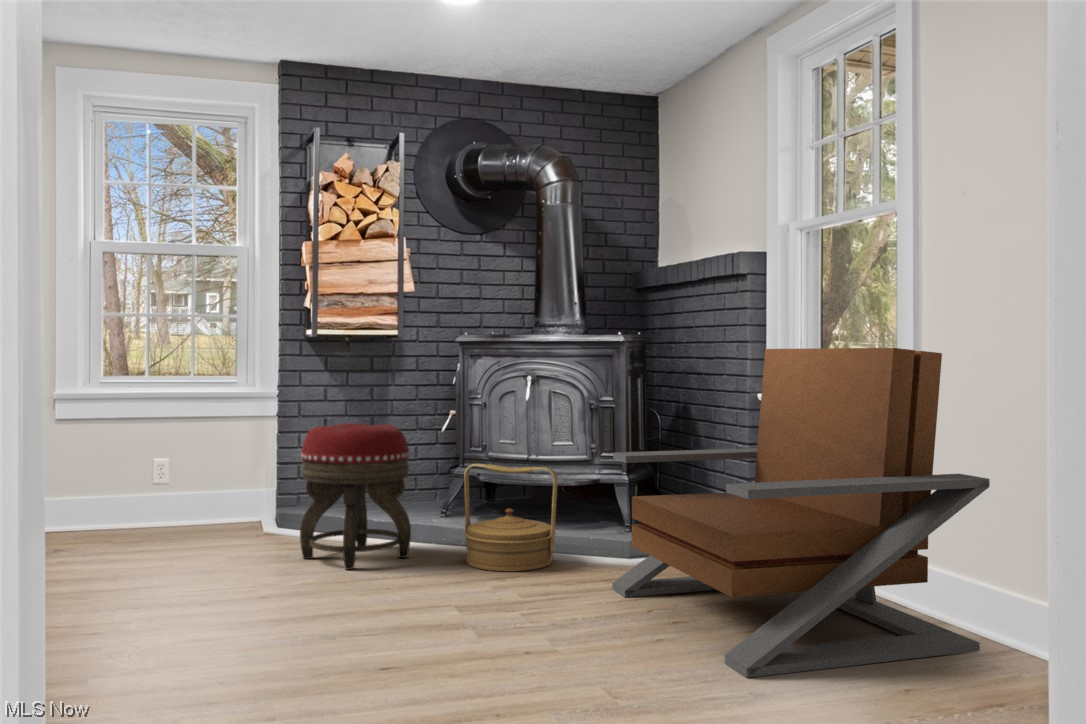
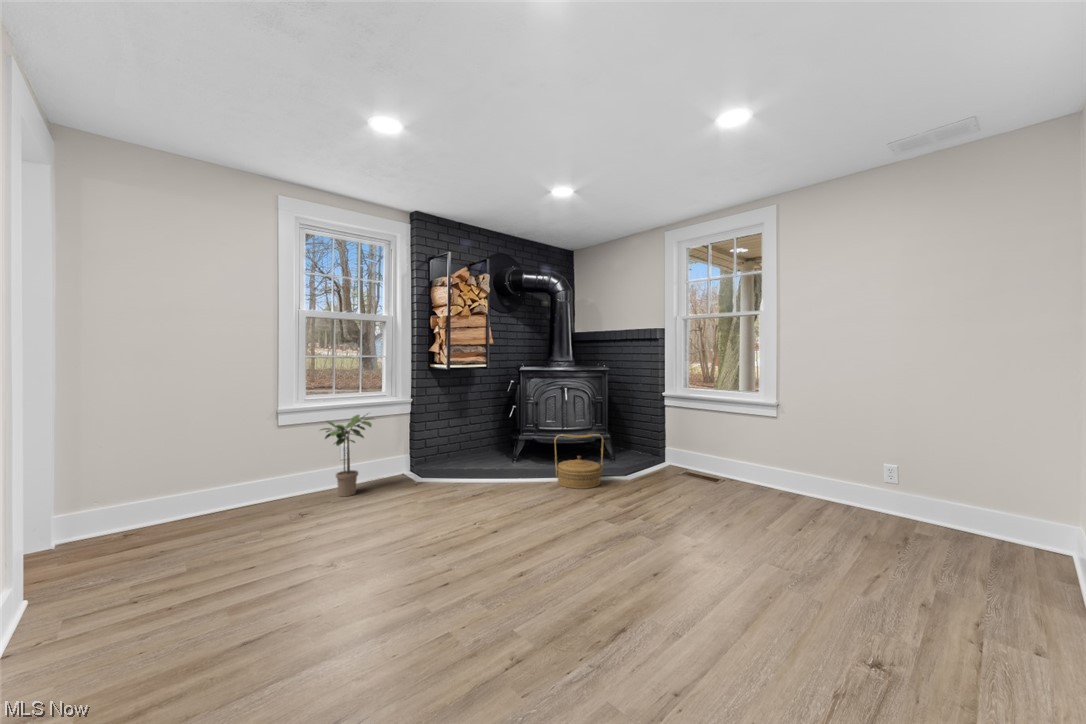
lounge chair: present [612,348,990,678] -> none [651,376,824,526]
potted plant: none [95,405,192,538] -> present [321,414,372,497]
footstool: present [300,423,411,569] -> none [474,417,532,499]

